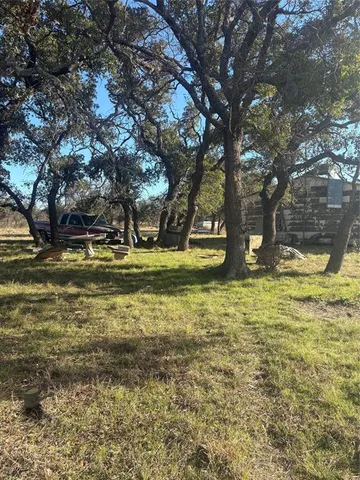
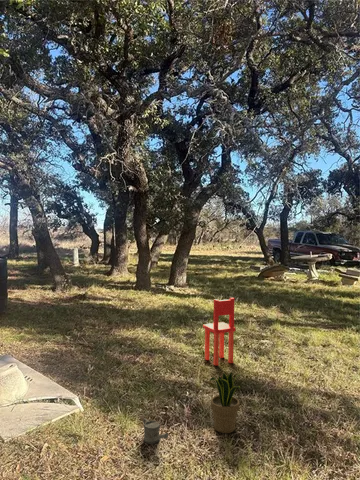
chair: none [30,274,63,339] -> present [203,298,236,366]
potted plant: none [76,332,103,383] -> present [210,373,240,433]

